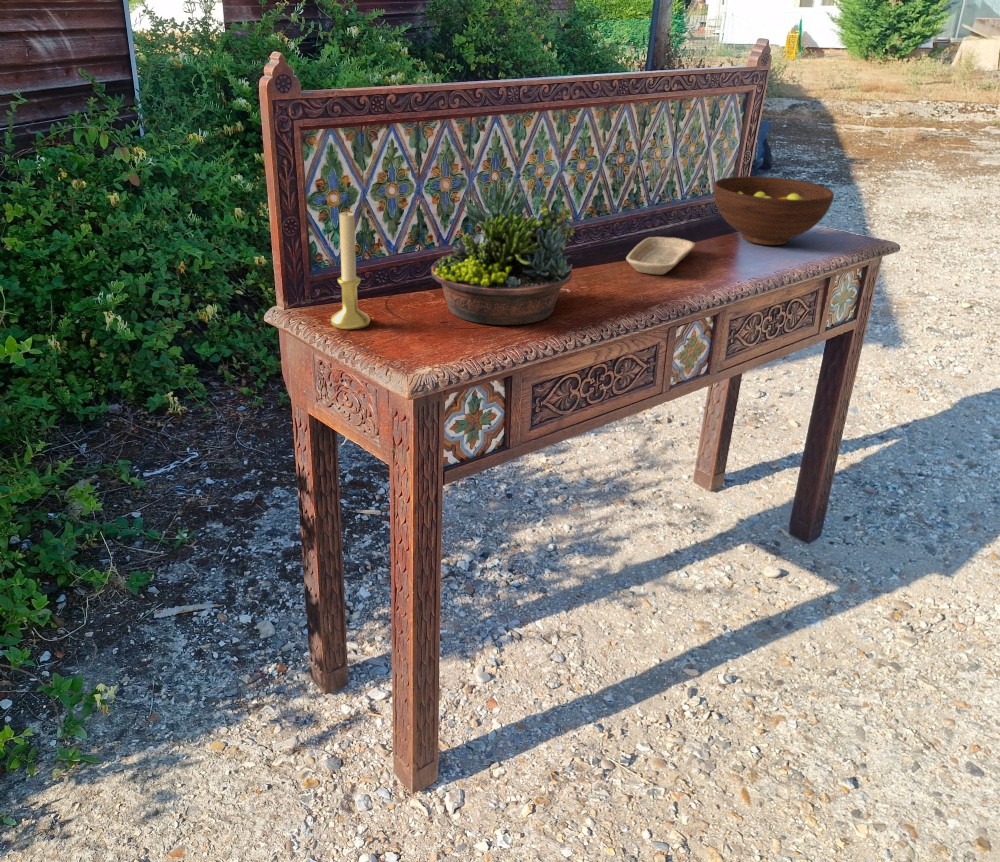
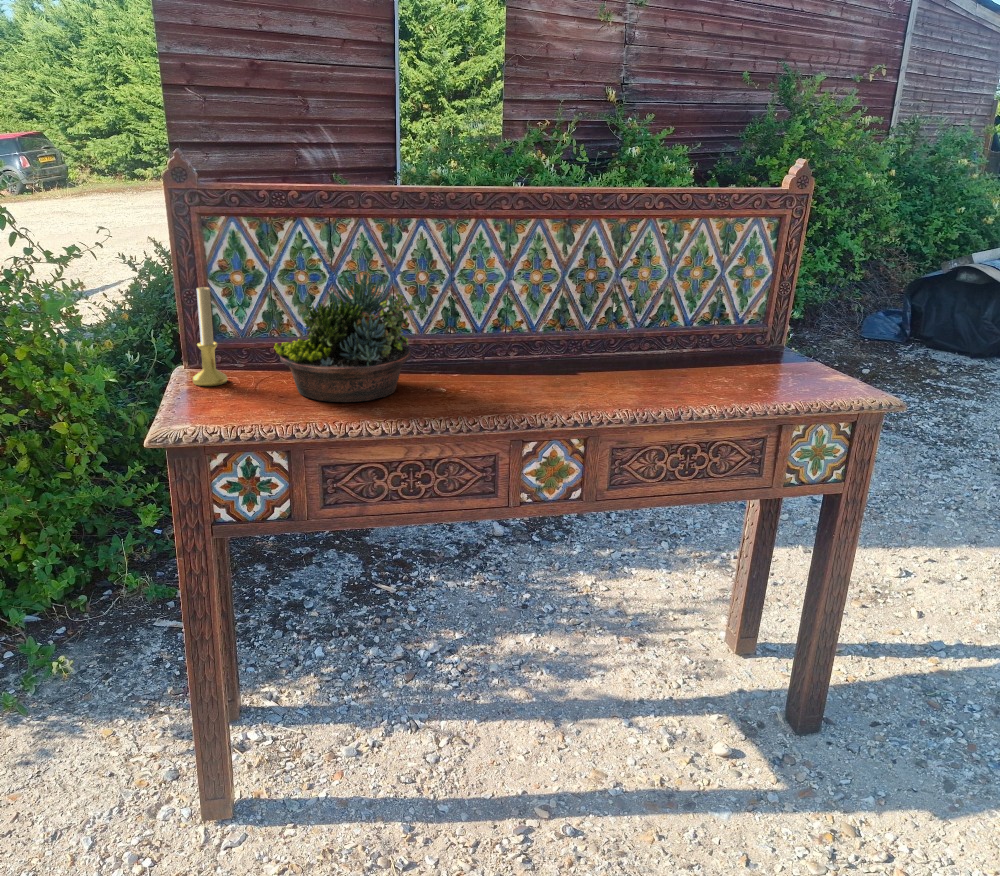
fruit bowl: present [714,176,834,245] -> none [683,303,813,376]
tray: present [626,237,695,275] -> none [526,352,632,384]

